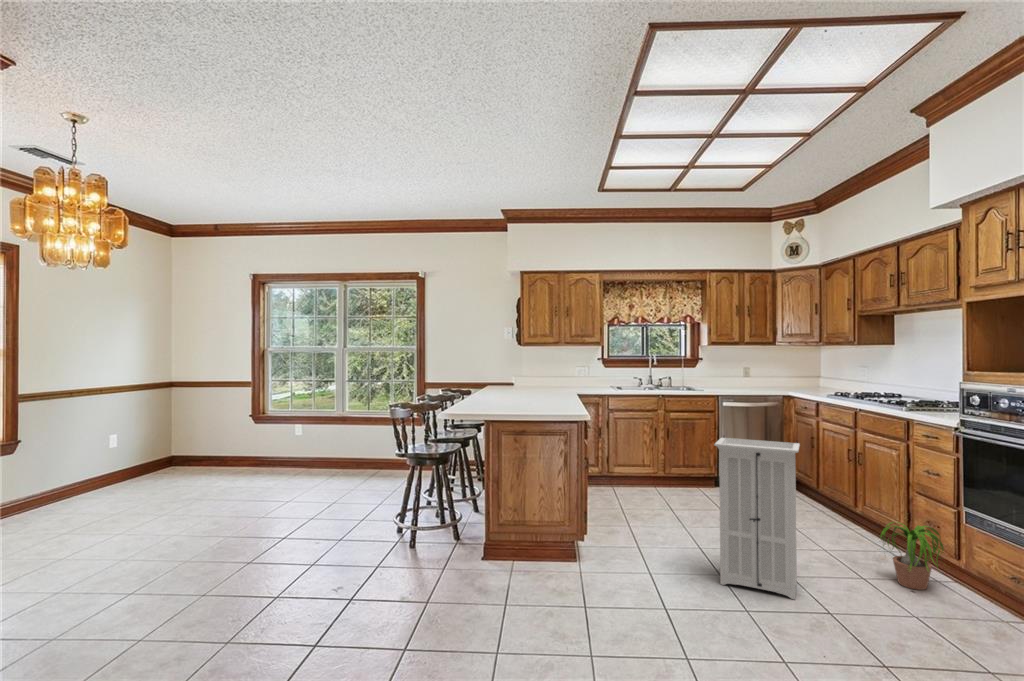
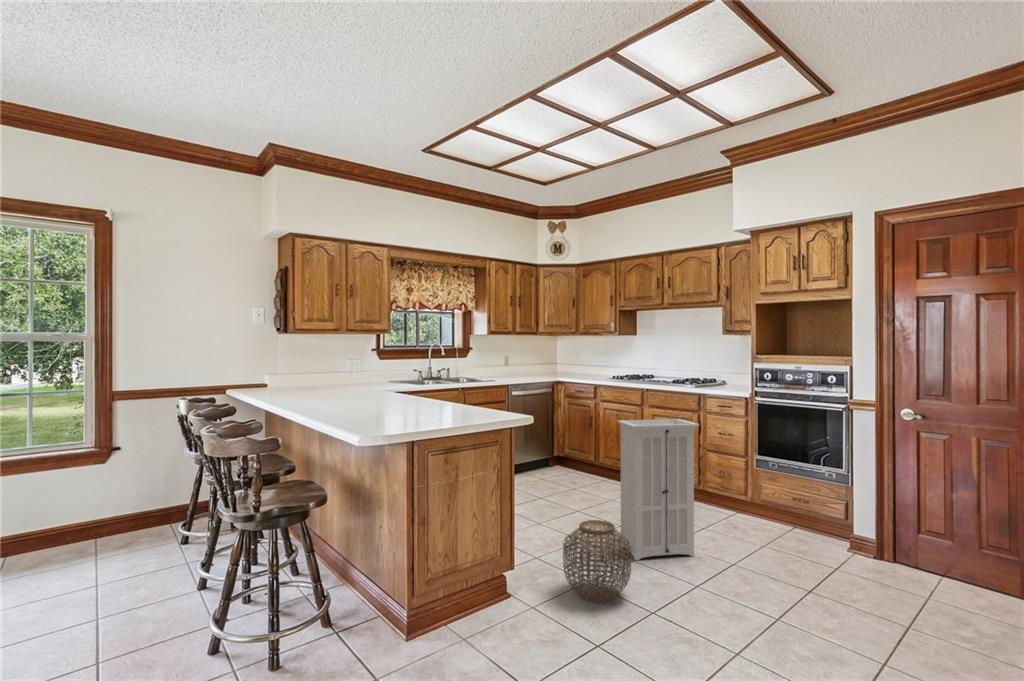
potted plant: present [880,522,944,590] -> none [699,476,760,527]
woven basket: none [600,526,665,606] -> present [563,520,631,603]

